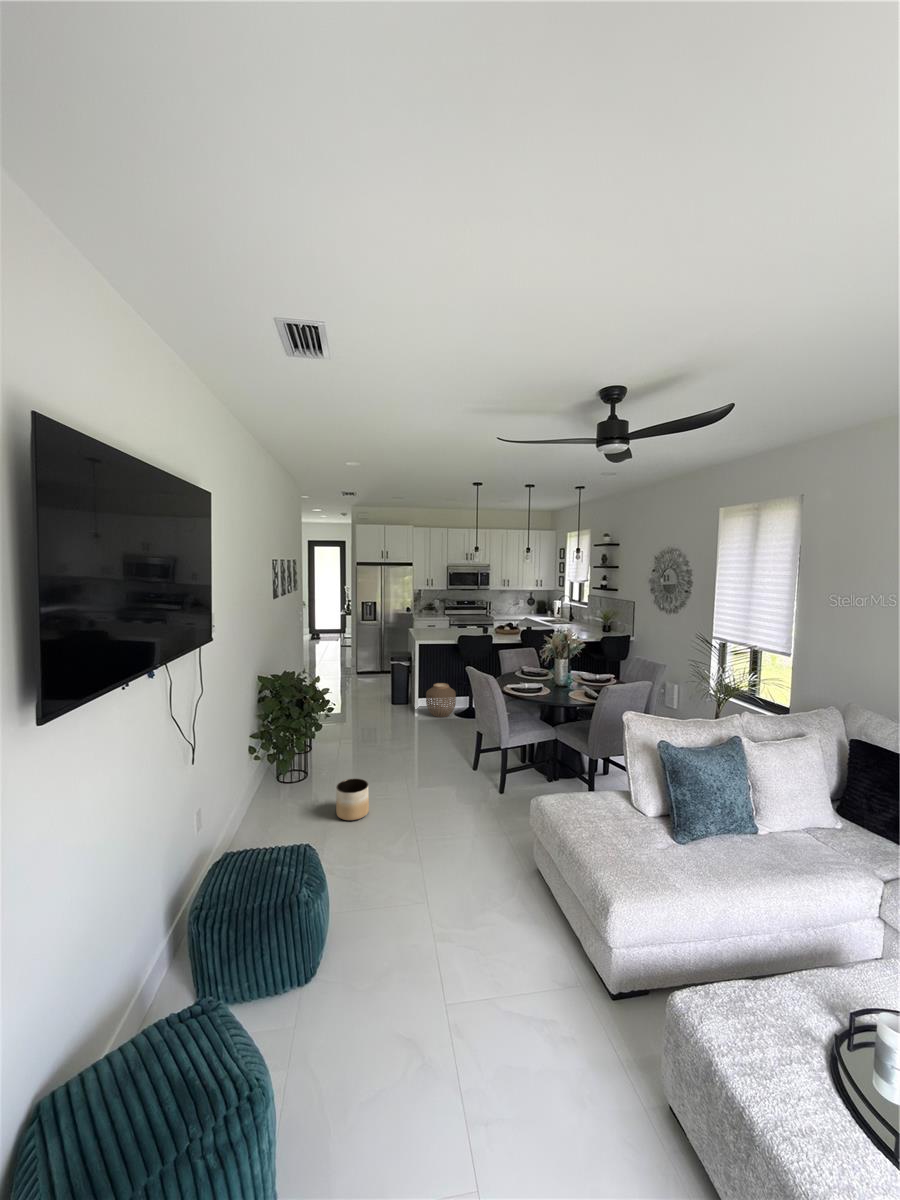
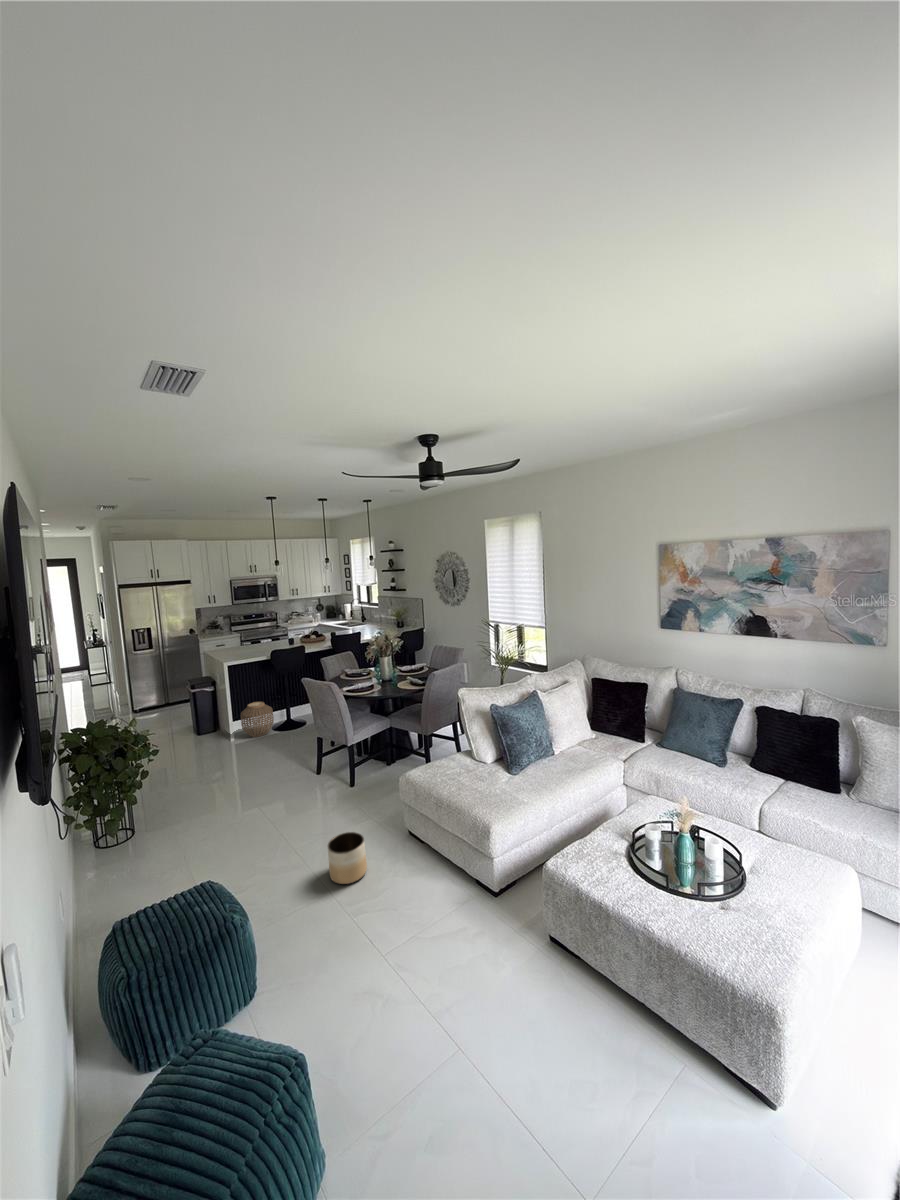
planter: present [336,779,369,821] -> present [328,832,367,884]

